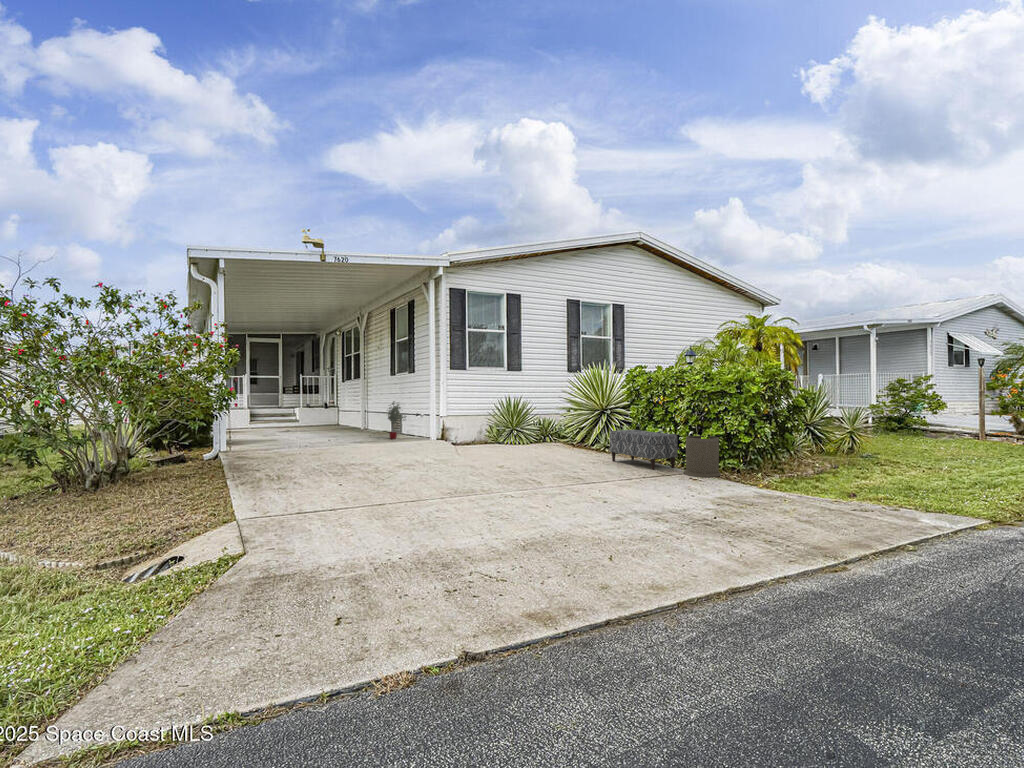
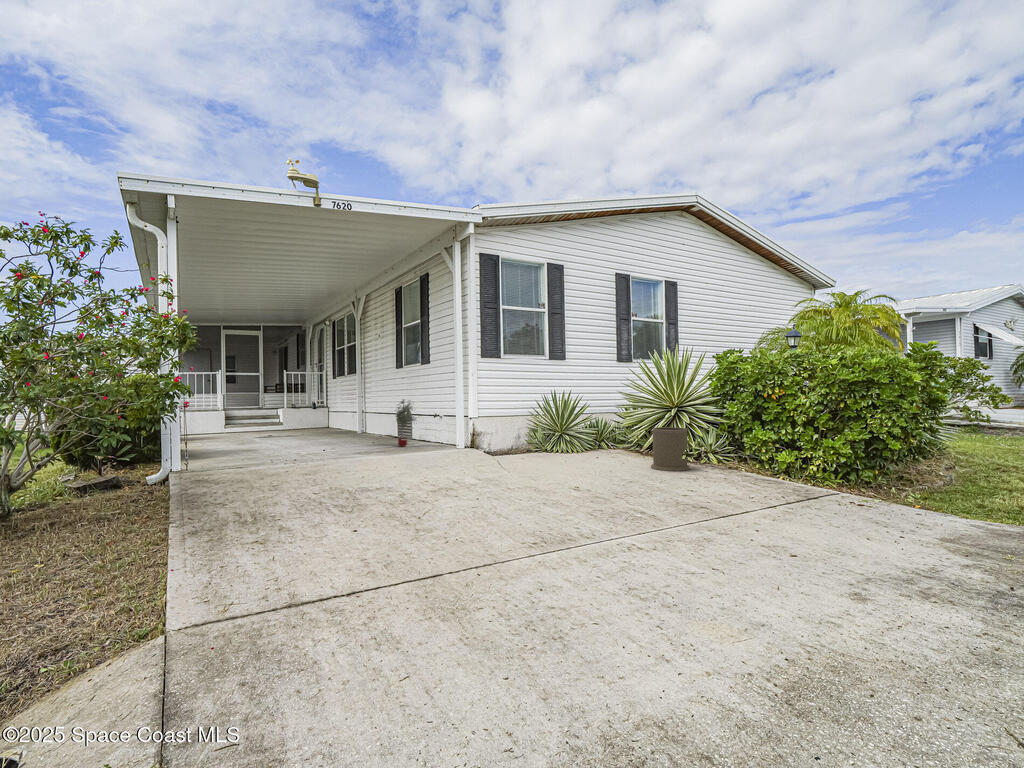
bench: present [610,430,678,470] -> none [710,433,818,490]
trash can: present [684,436,721,477] -> present [651,427,690,471]

